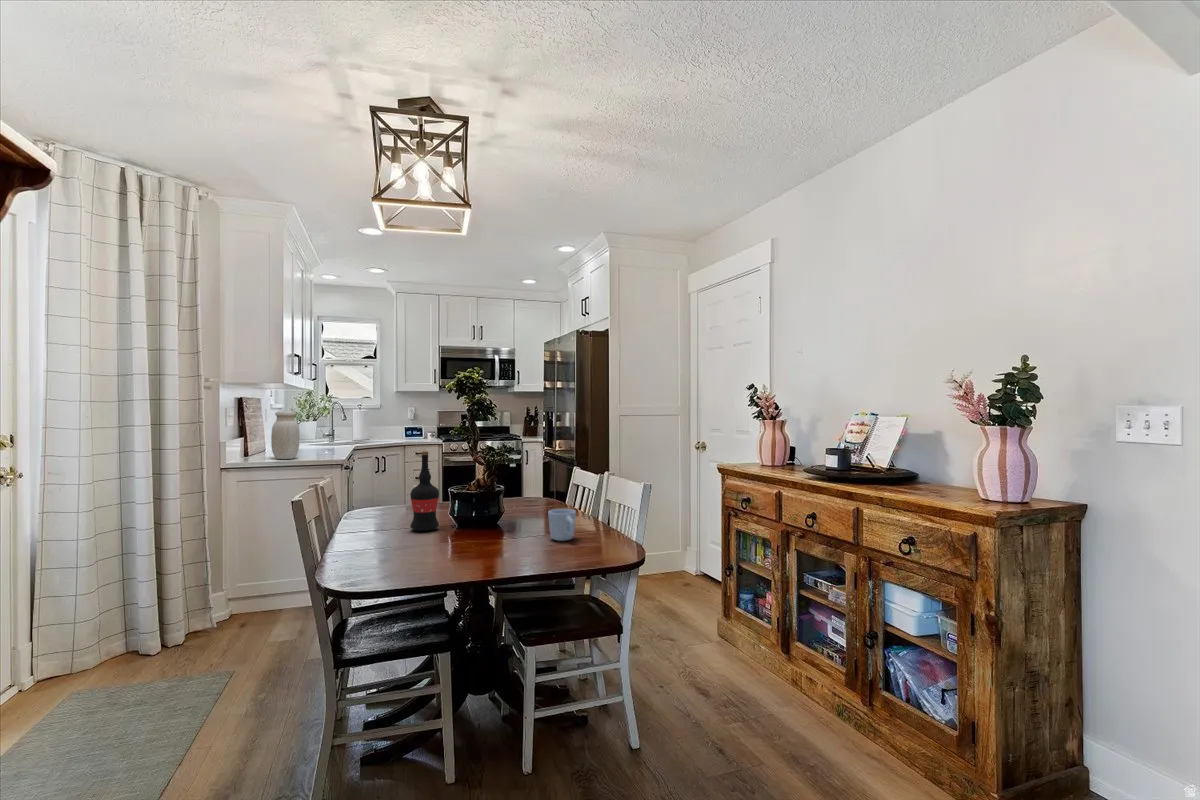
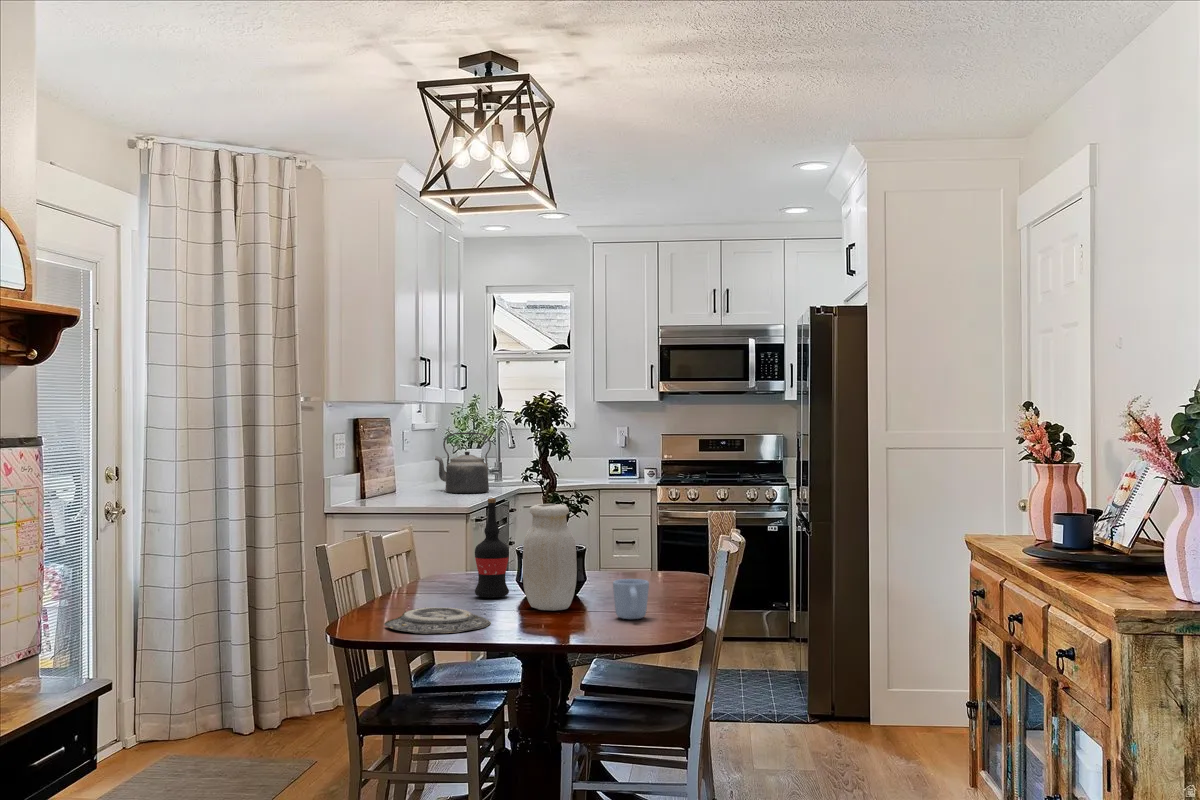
kettle: none [299,409,342,450] -> present [435,432,491,493]
jar: present [271,411,299,459] -> present [523,504,577,611]
plate: none [365,546,460,575] -> present [384,607,491,634]

